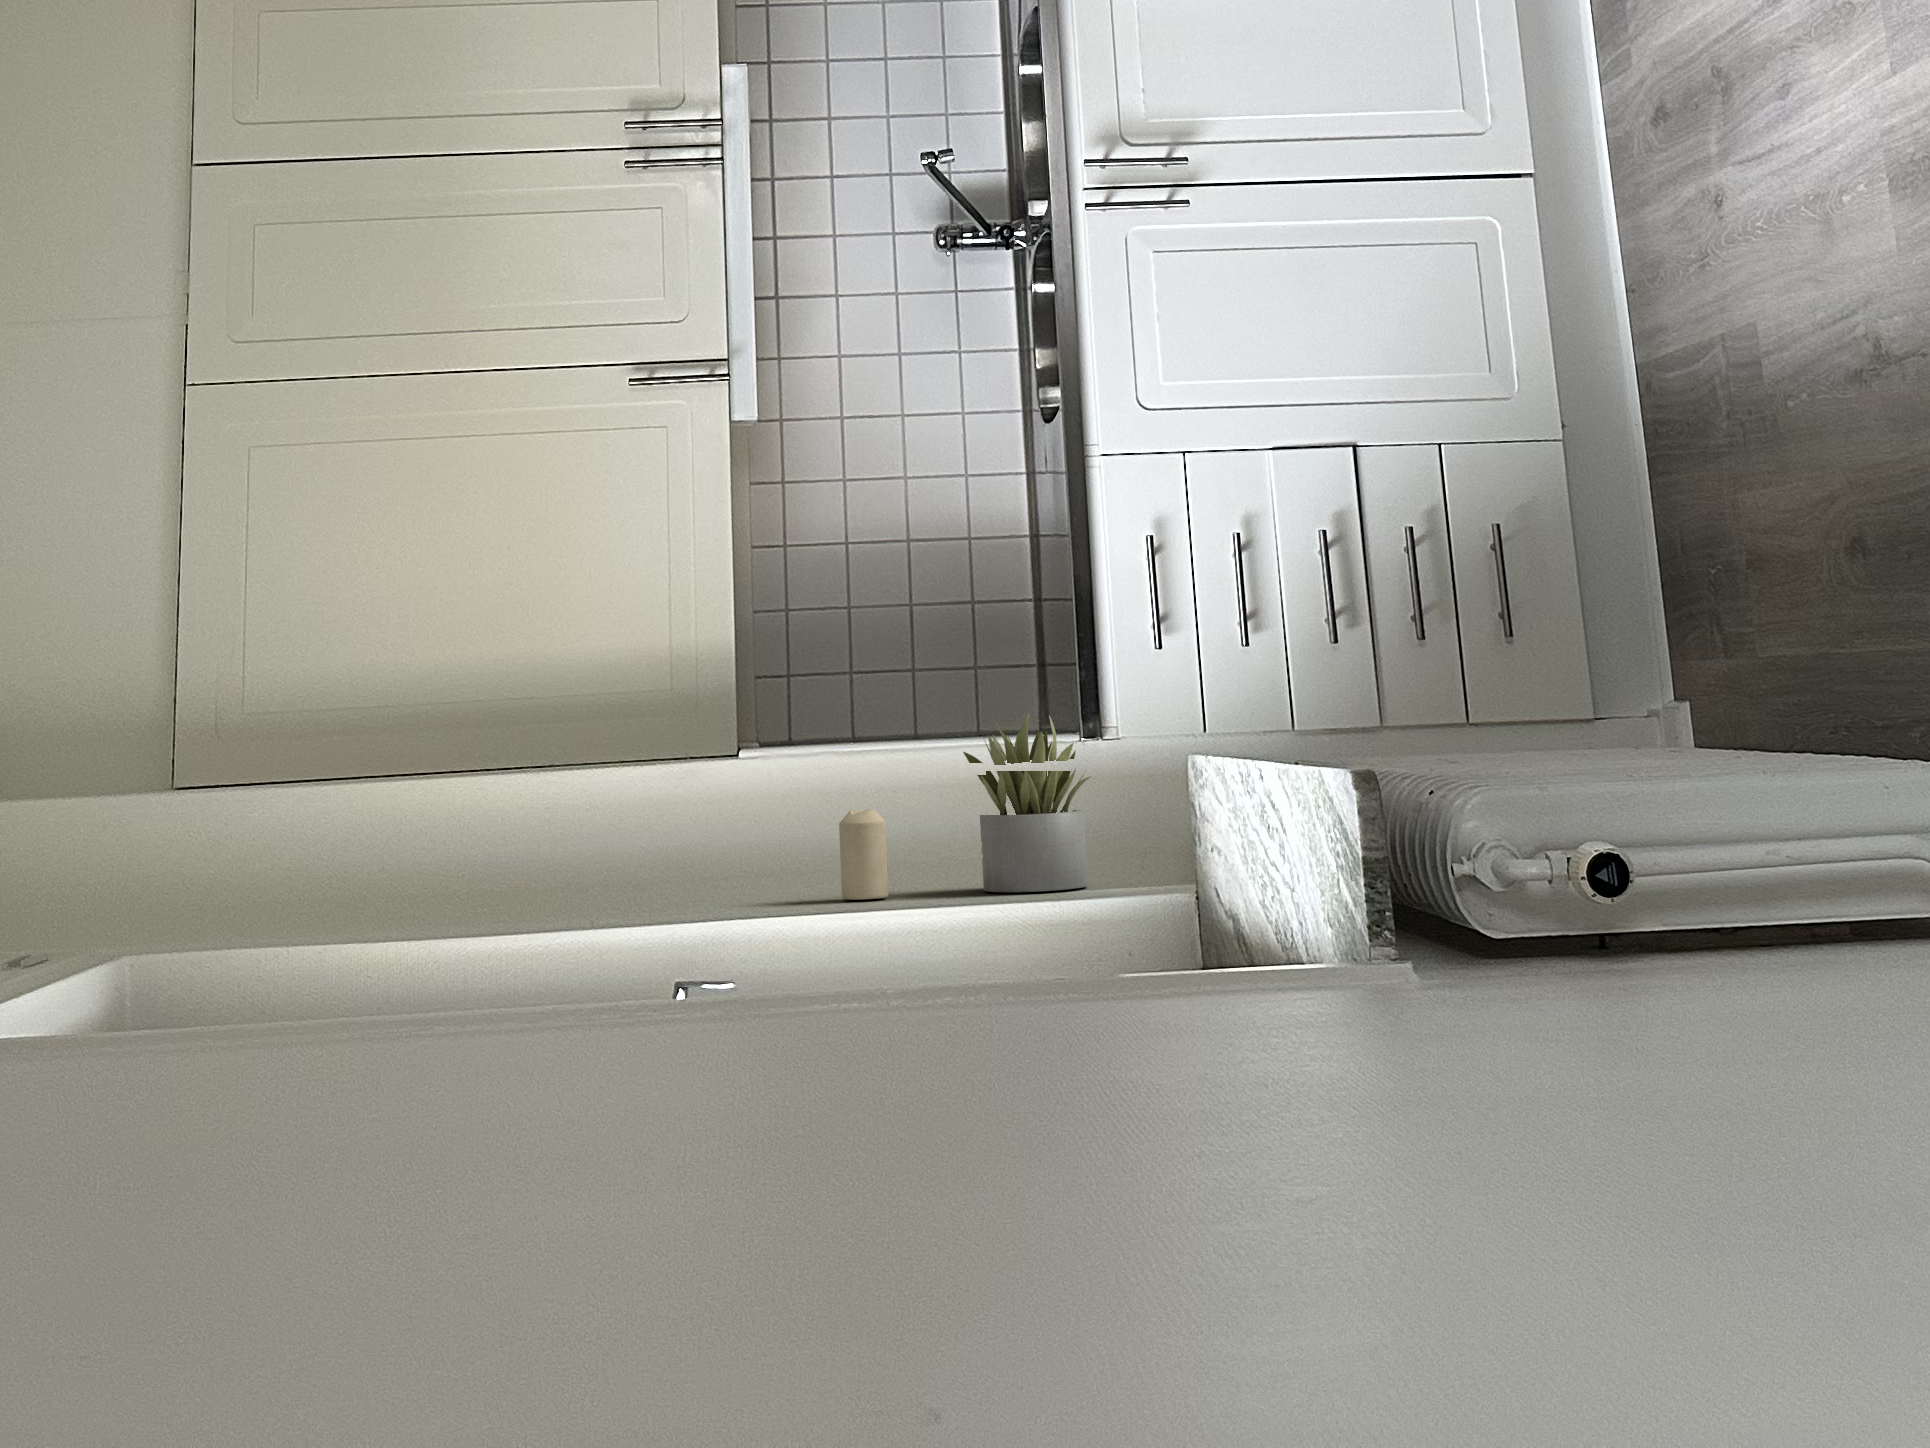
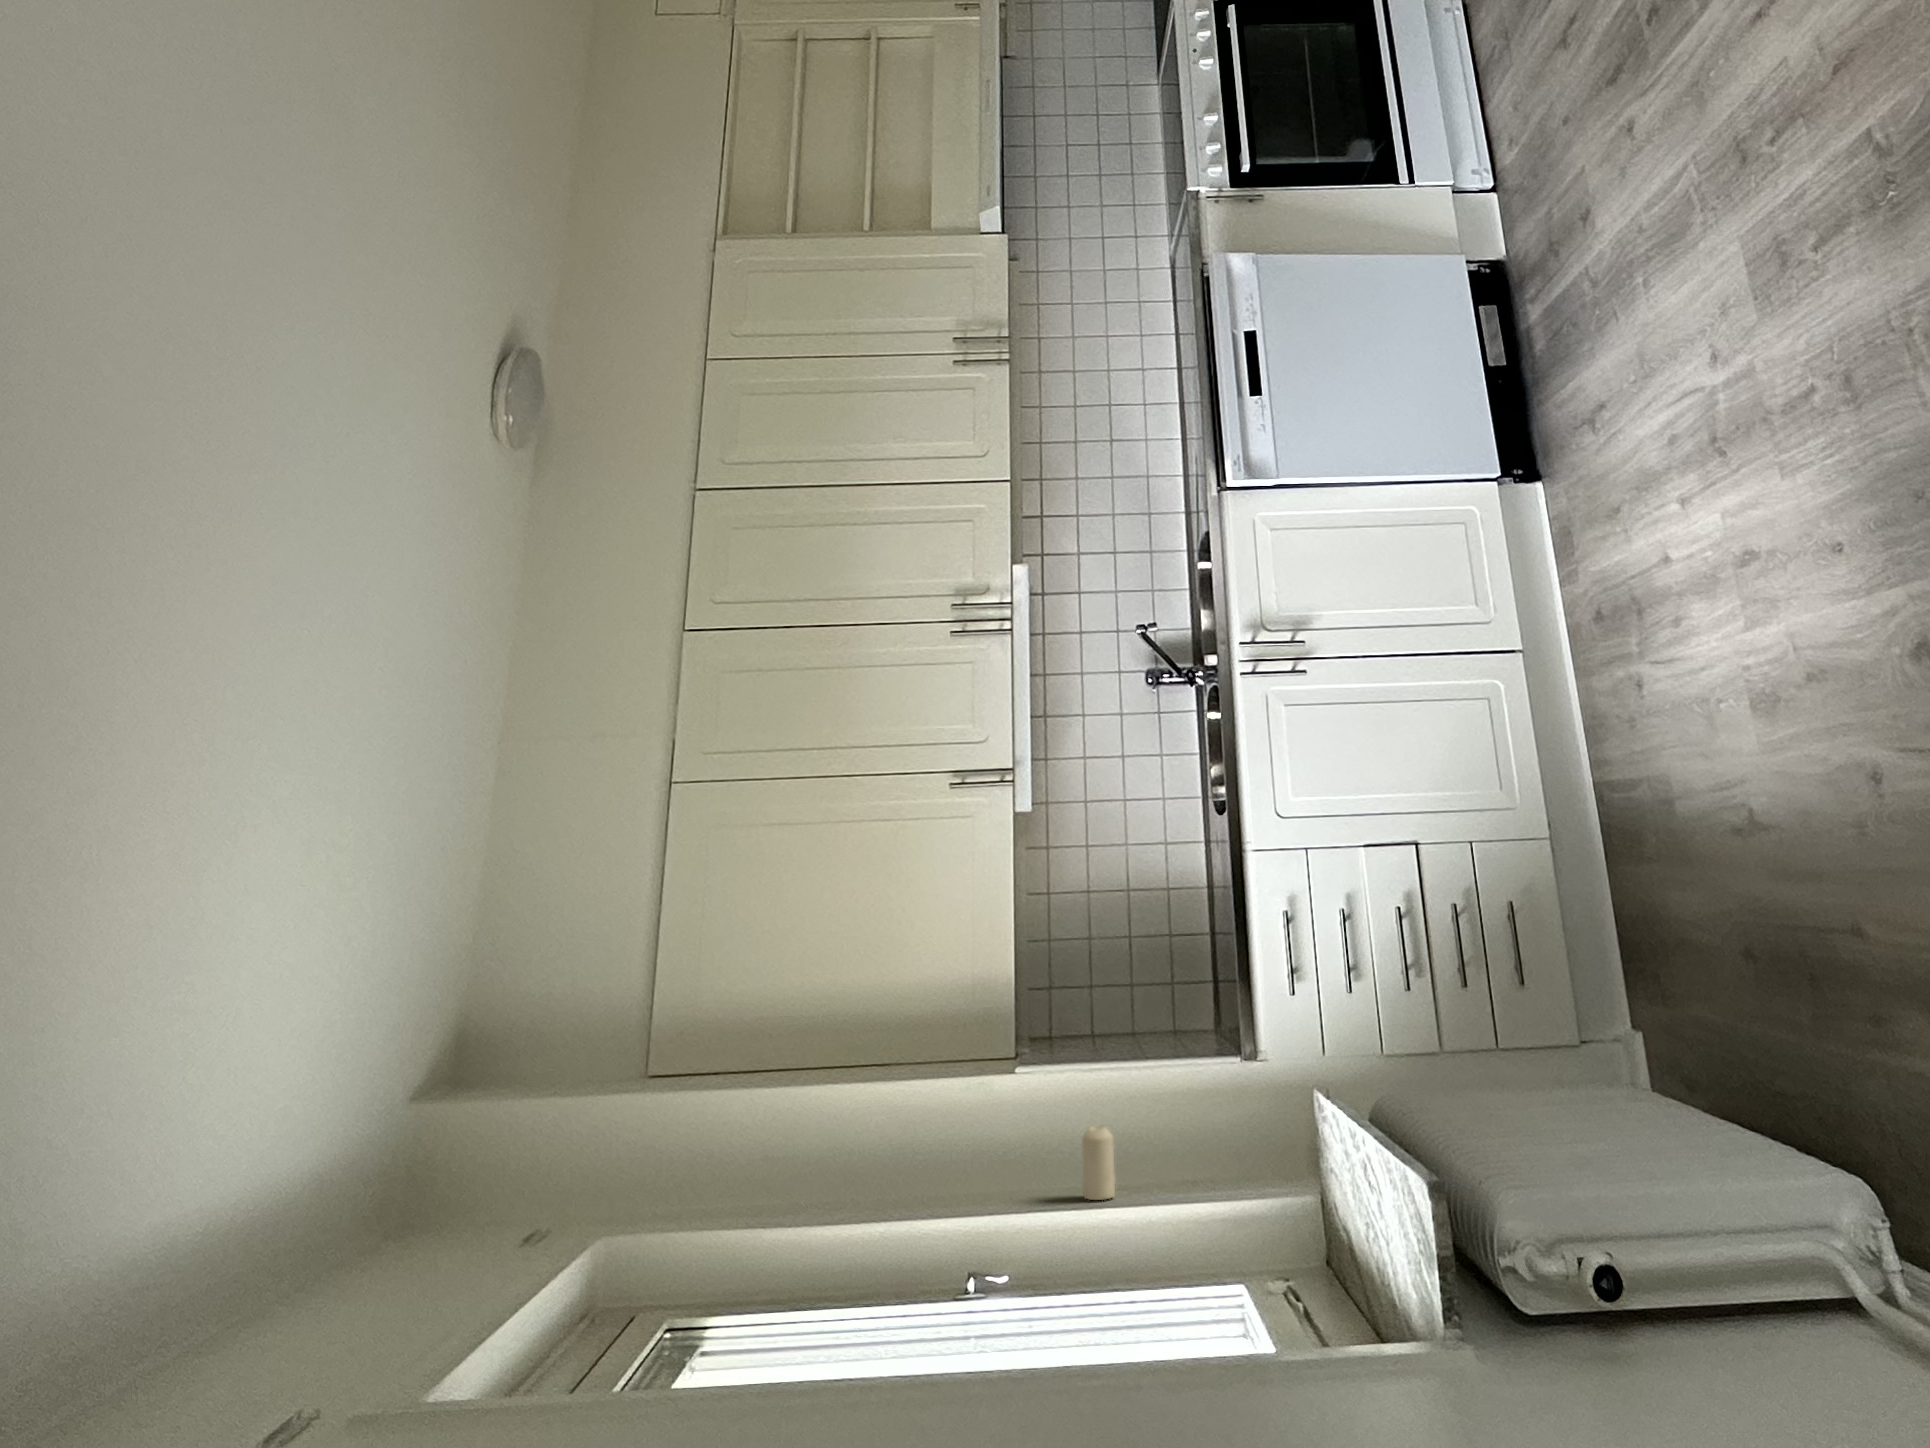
succulent plant: present [963,714,1091,892] -> none [1165,1051,1250,1196]

